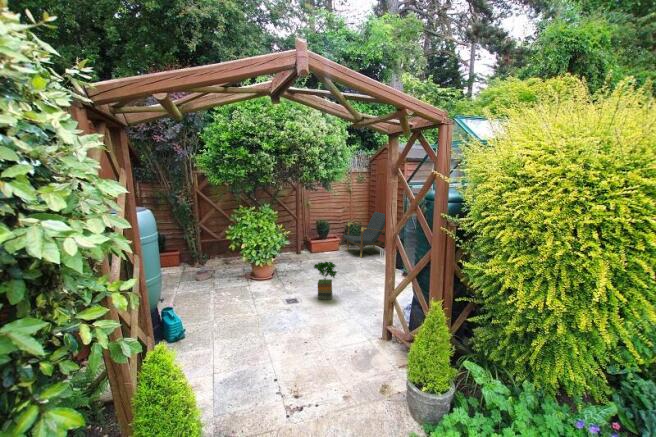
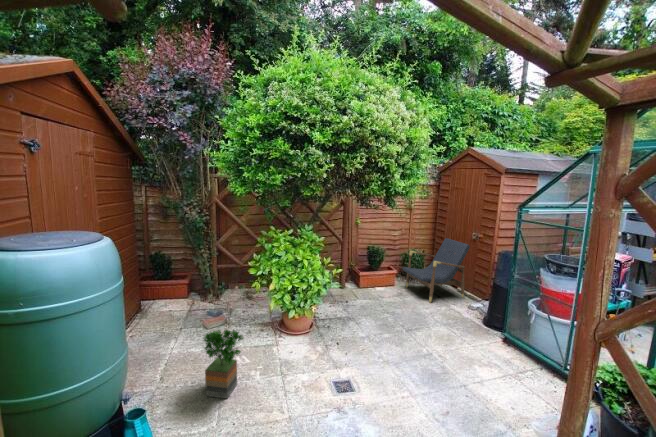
potted tree: present [314,262,337,299] -> present [204,330,243,398]

